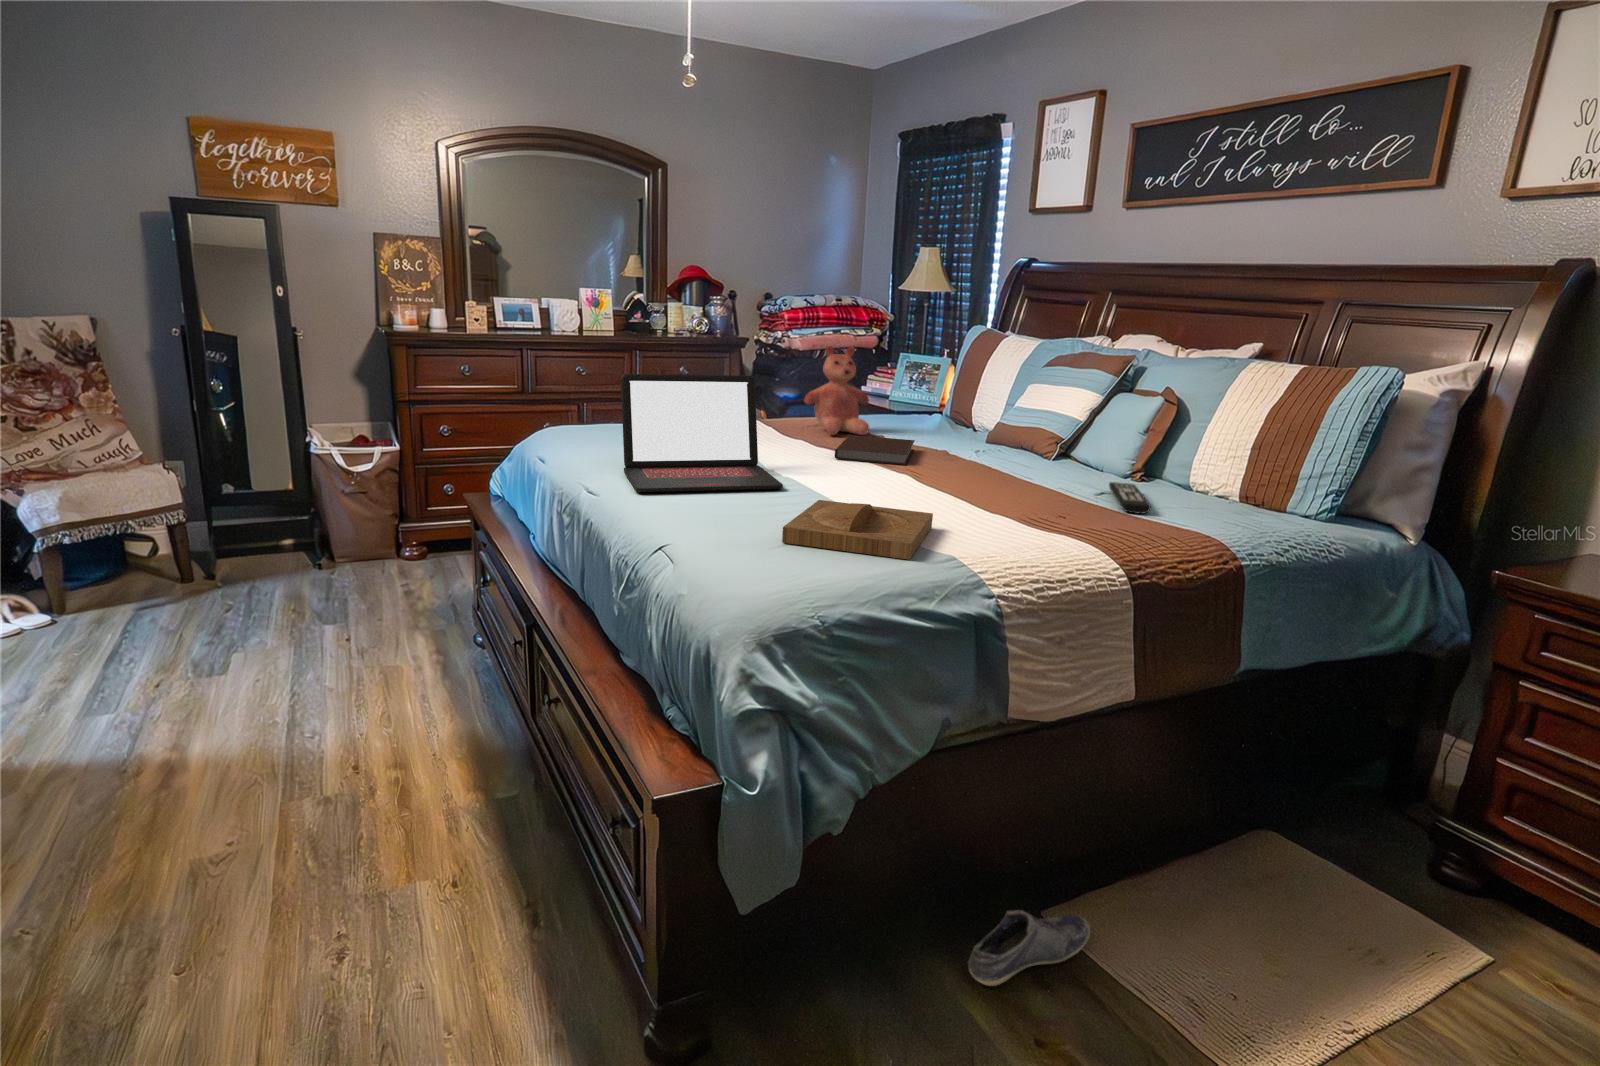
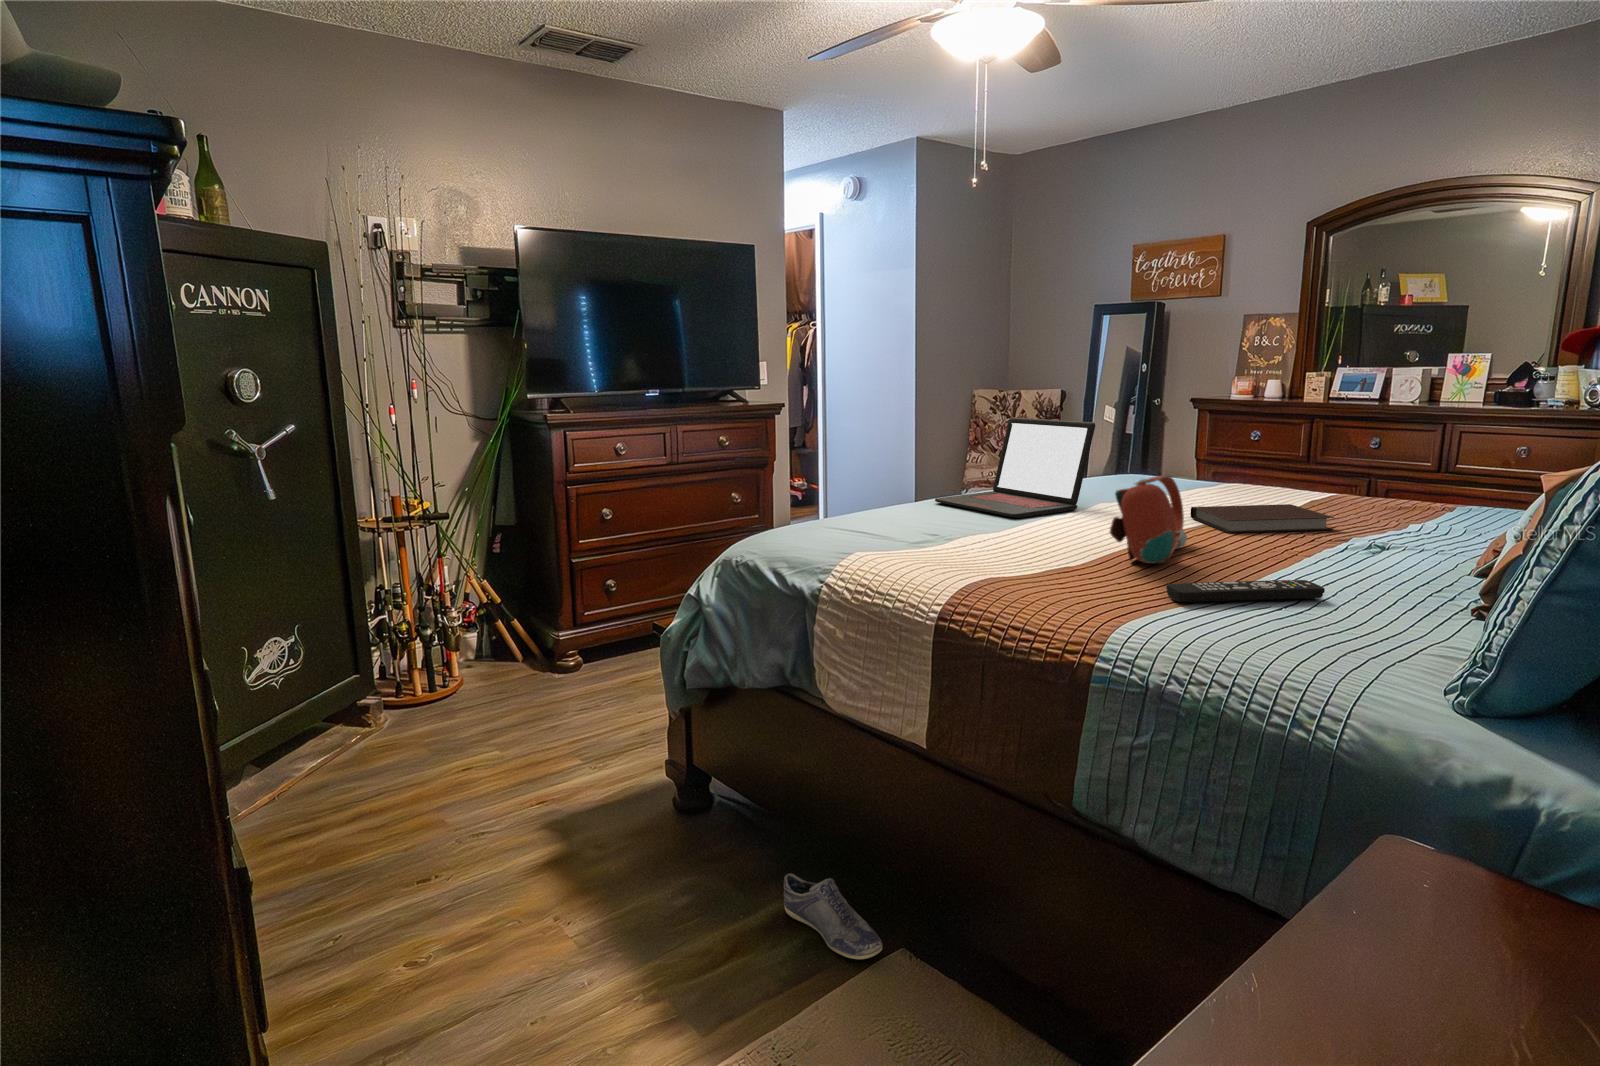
teddy bear: present [804,346,869,435] -> none [1316,401,1421,513]
handbag: none [921,422,1045,499] -> present [1110,475,1187,563]
tray: present [782,500,933,560] -> none [846,517,955,551]

